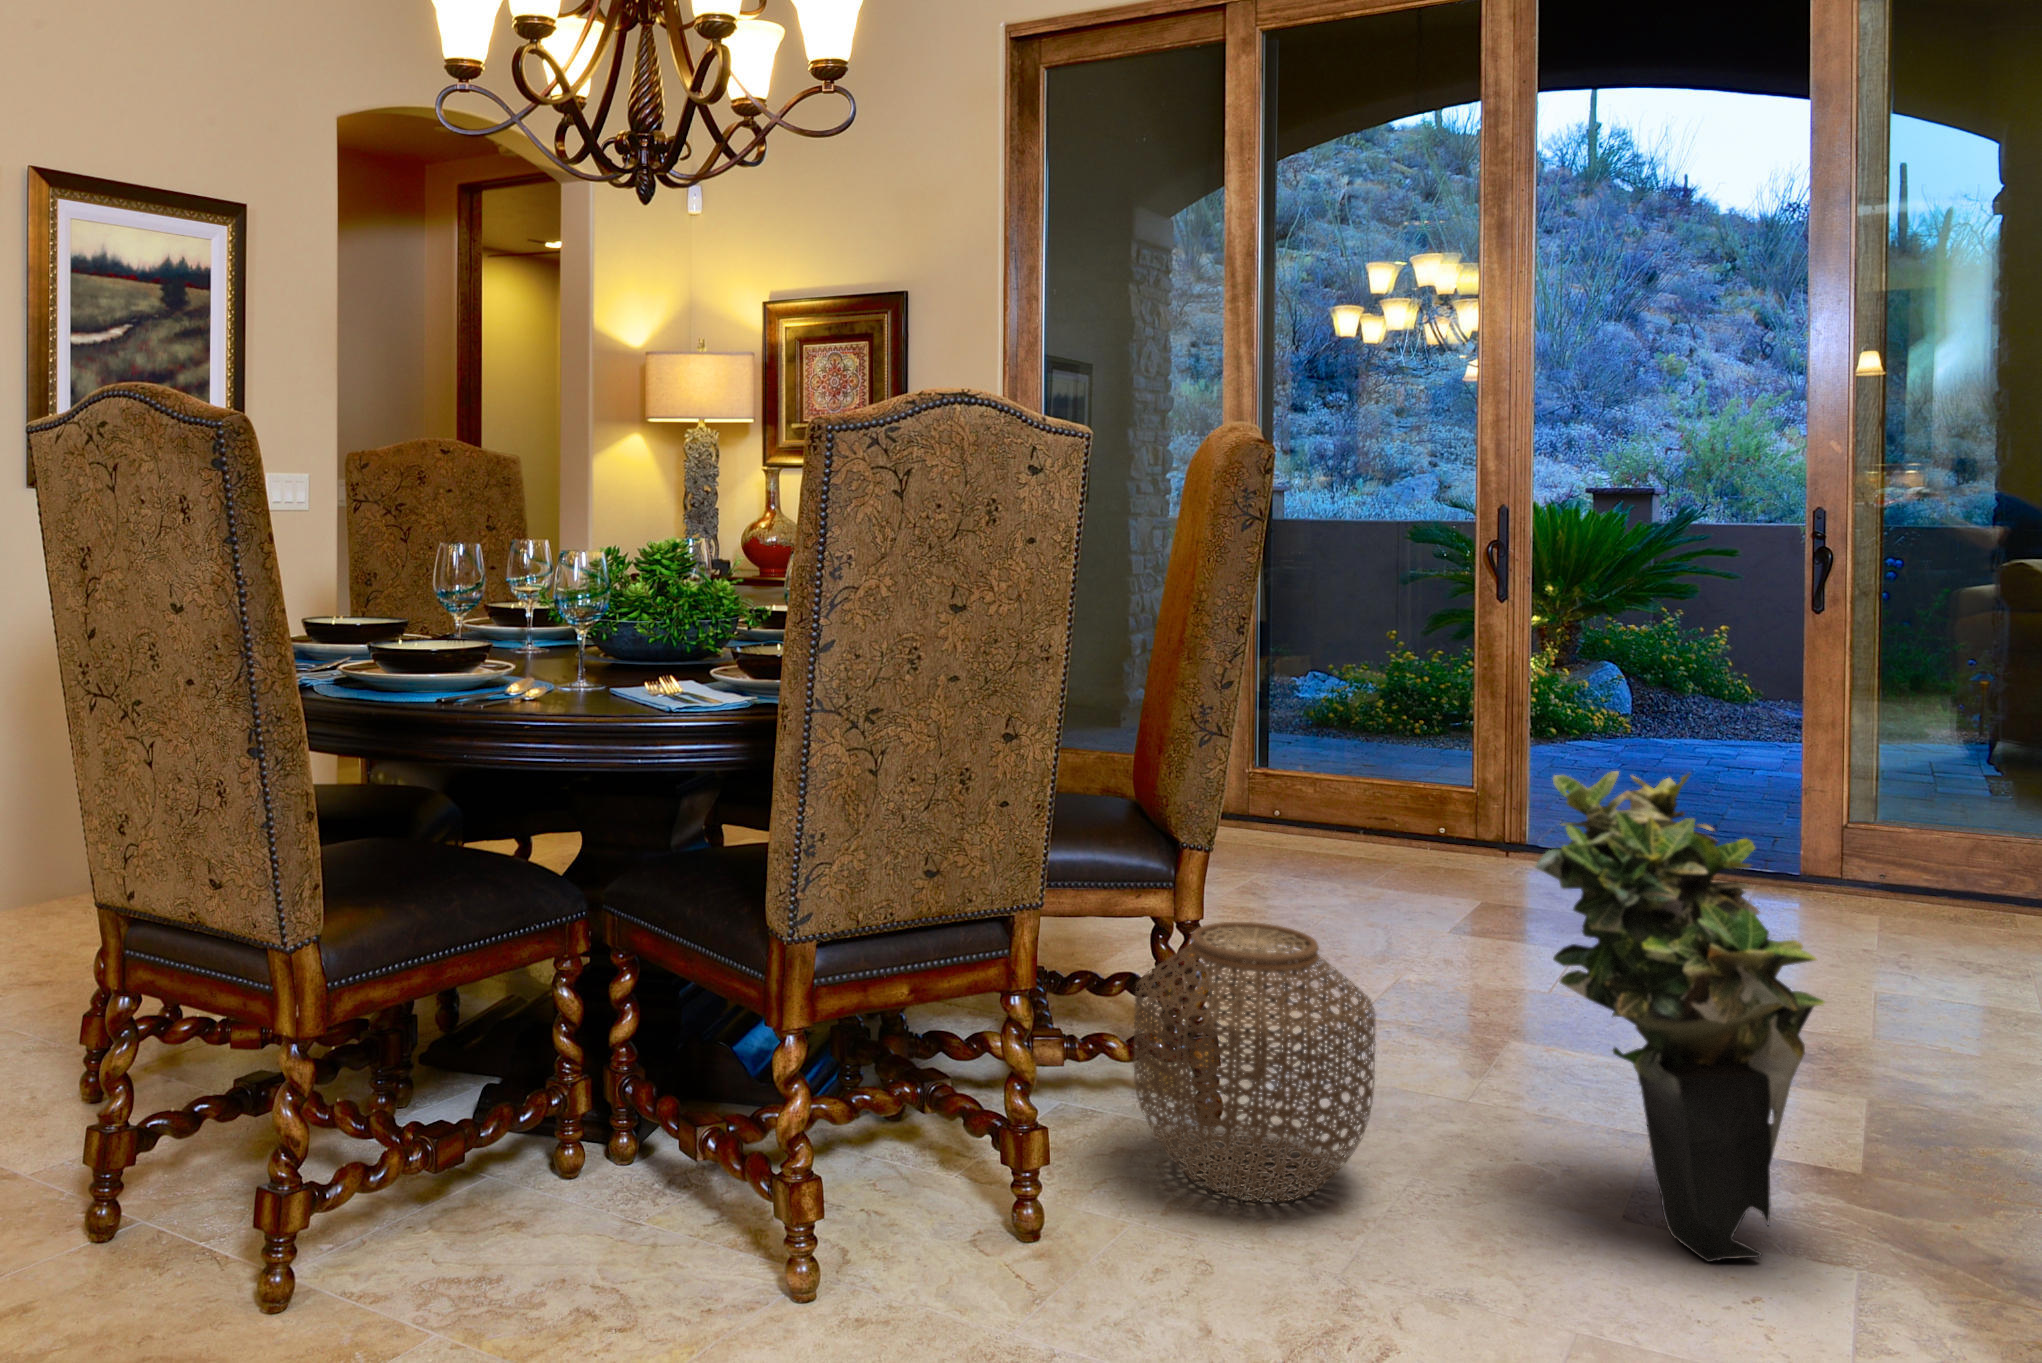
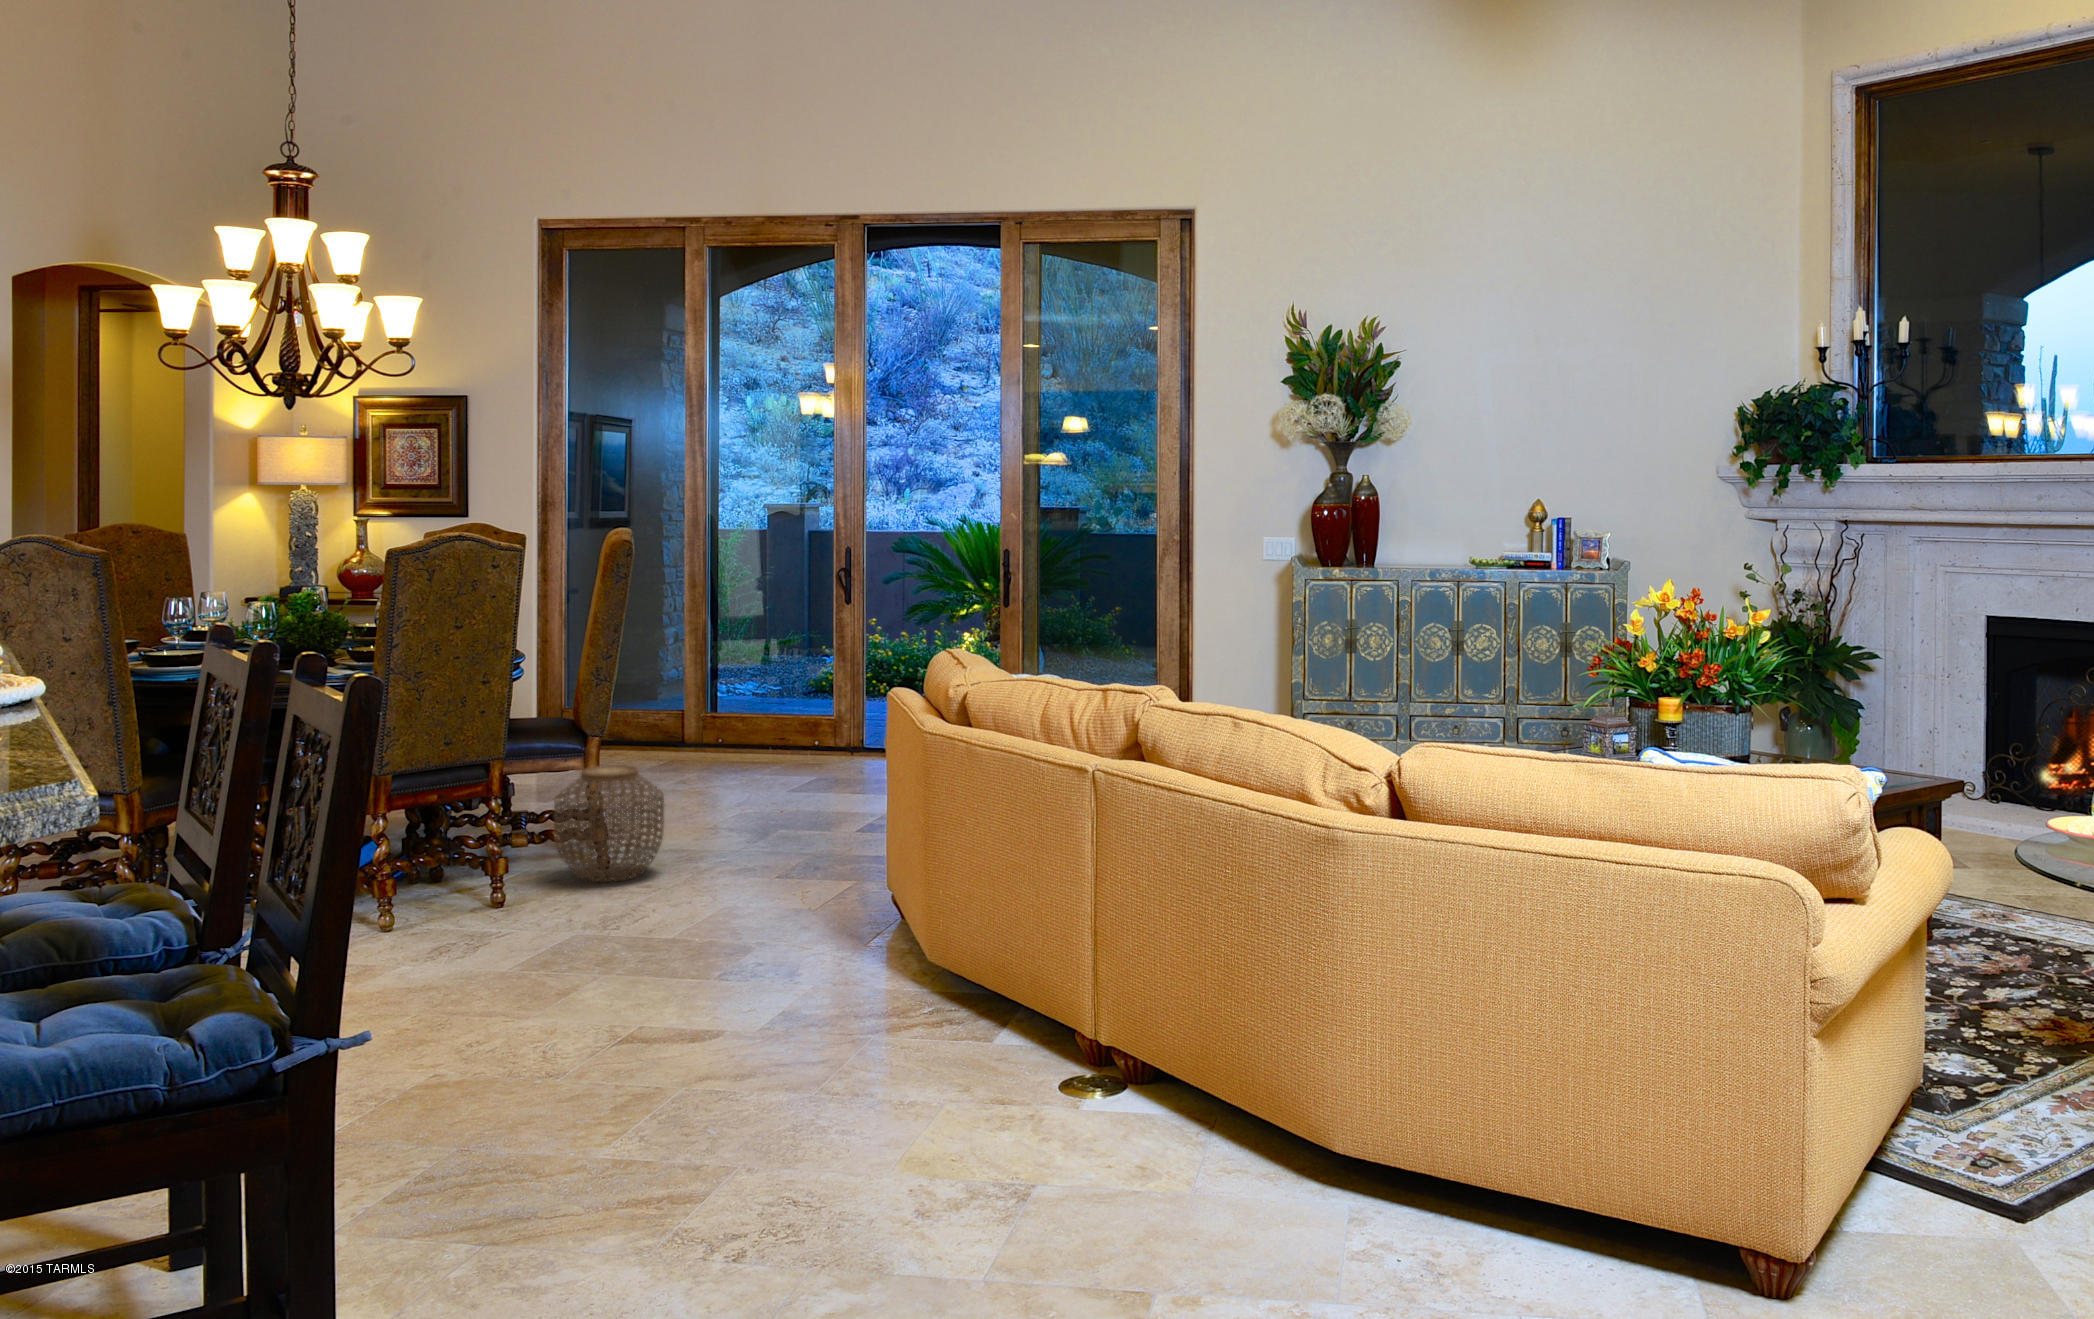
potted plant: present [1536,771,1824,1262] -> none [727,686,839,878]

